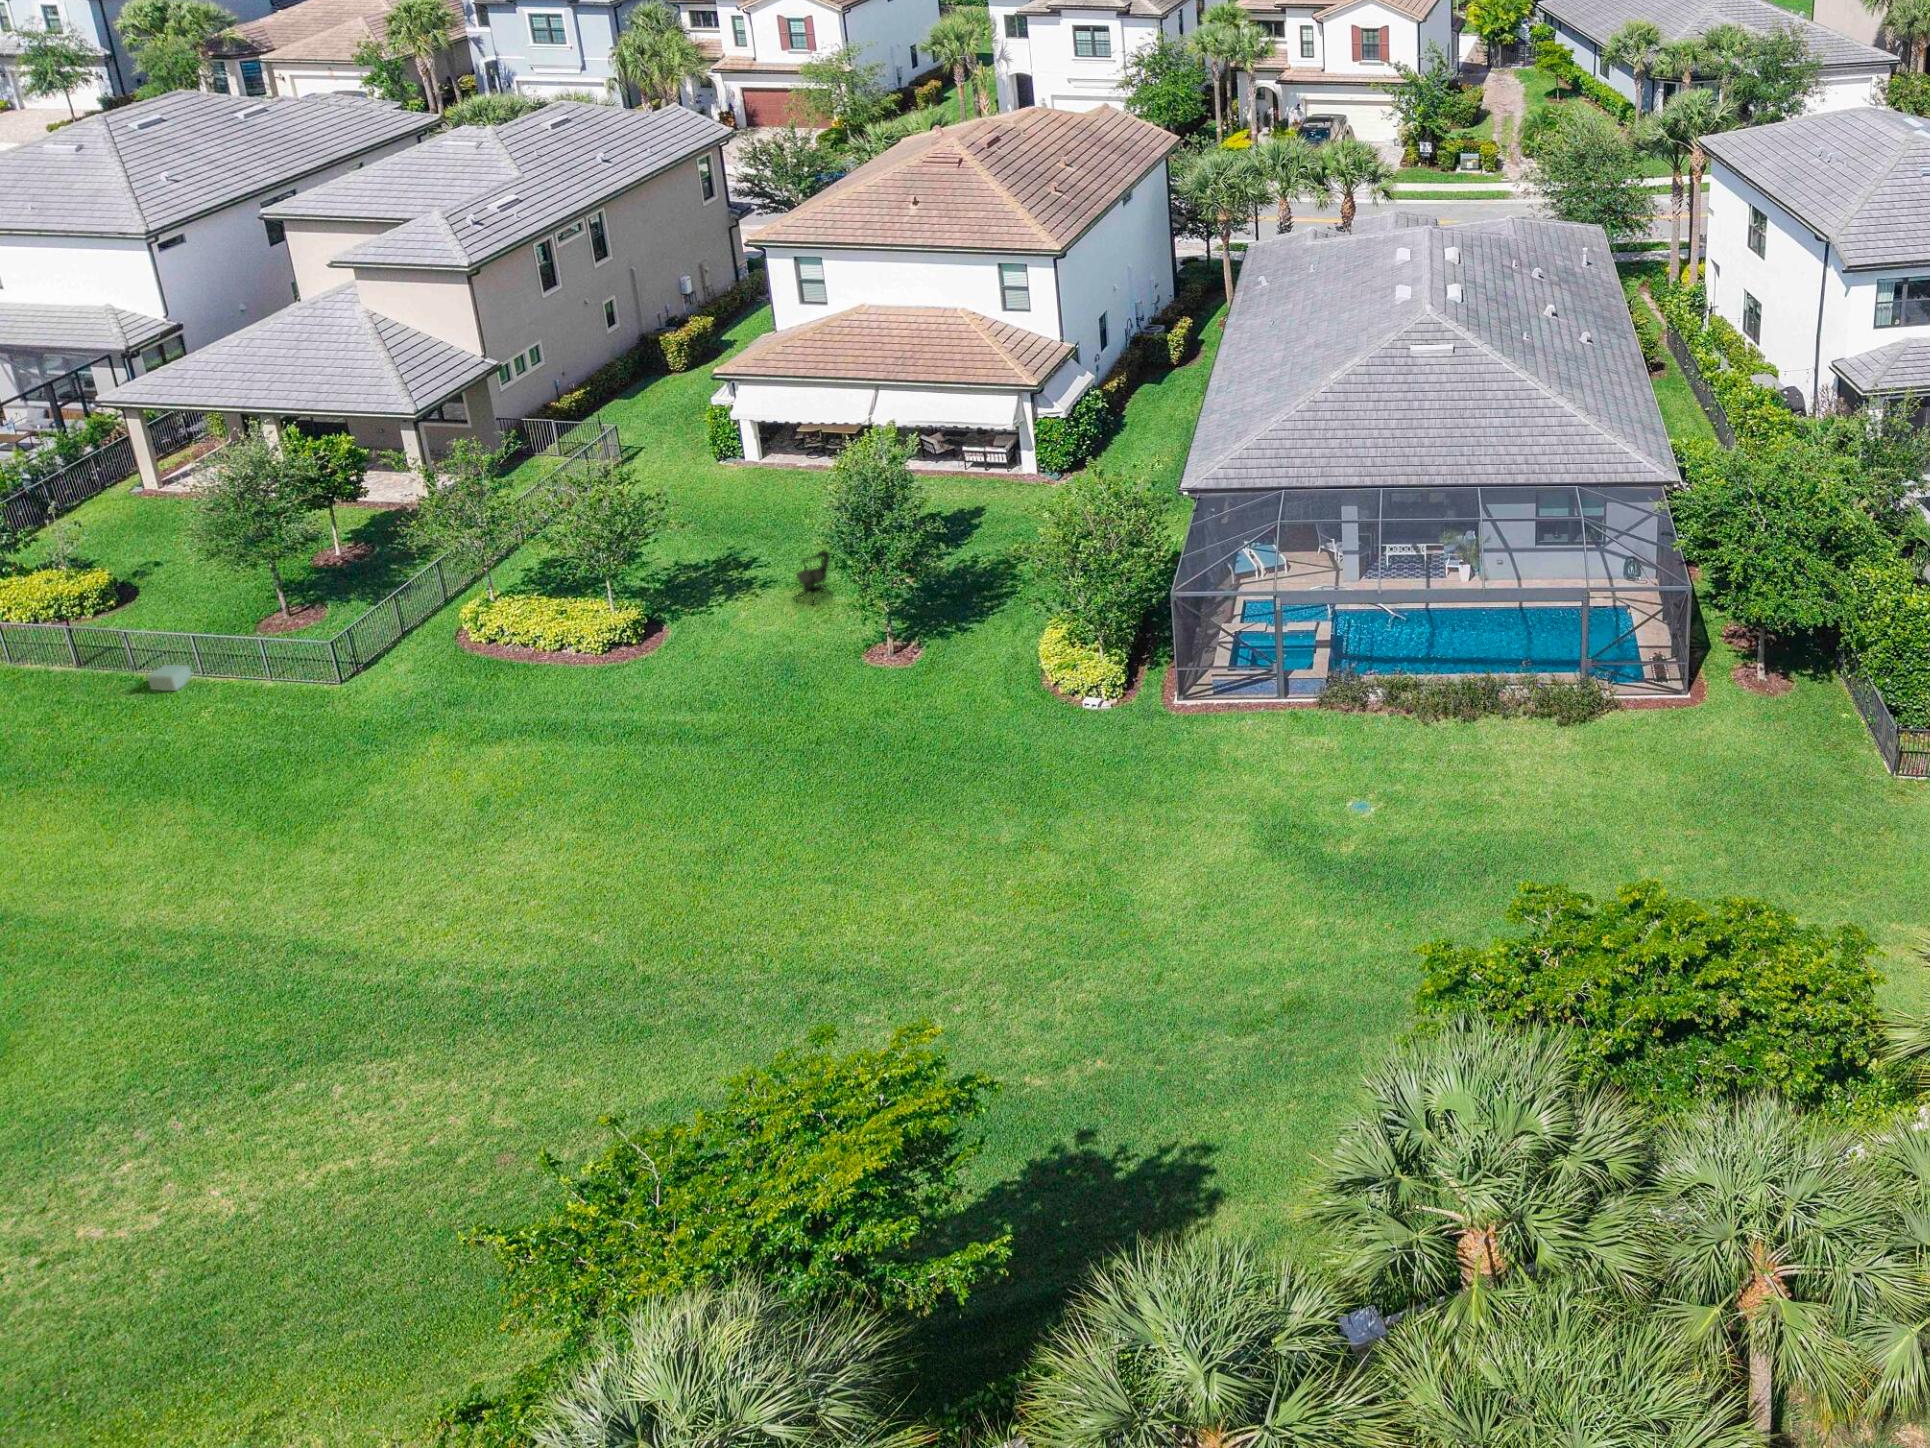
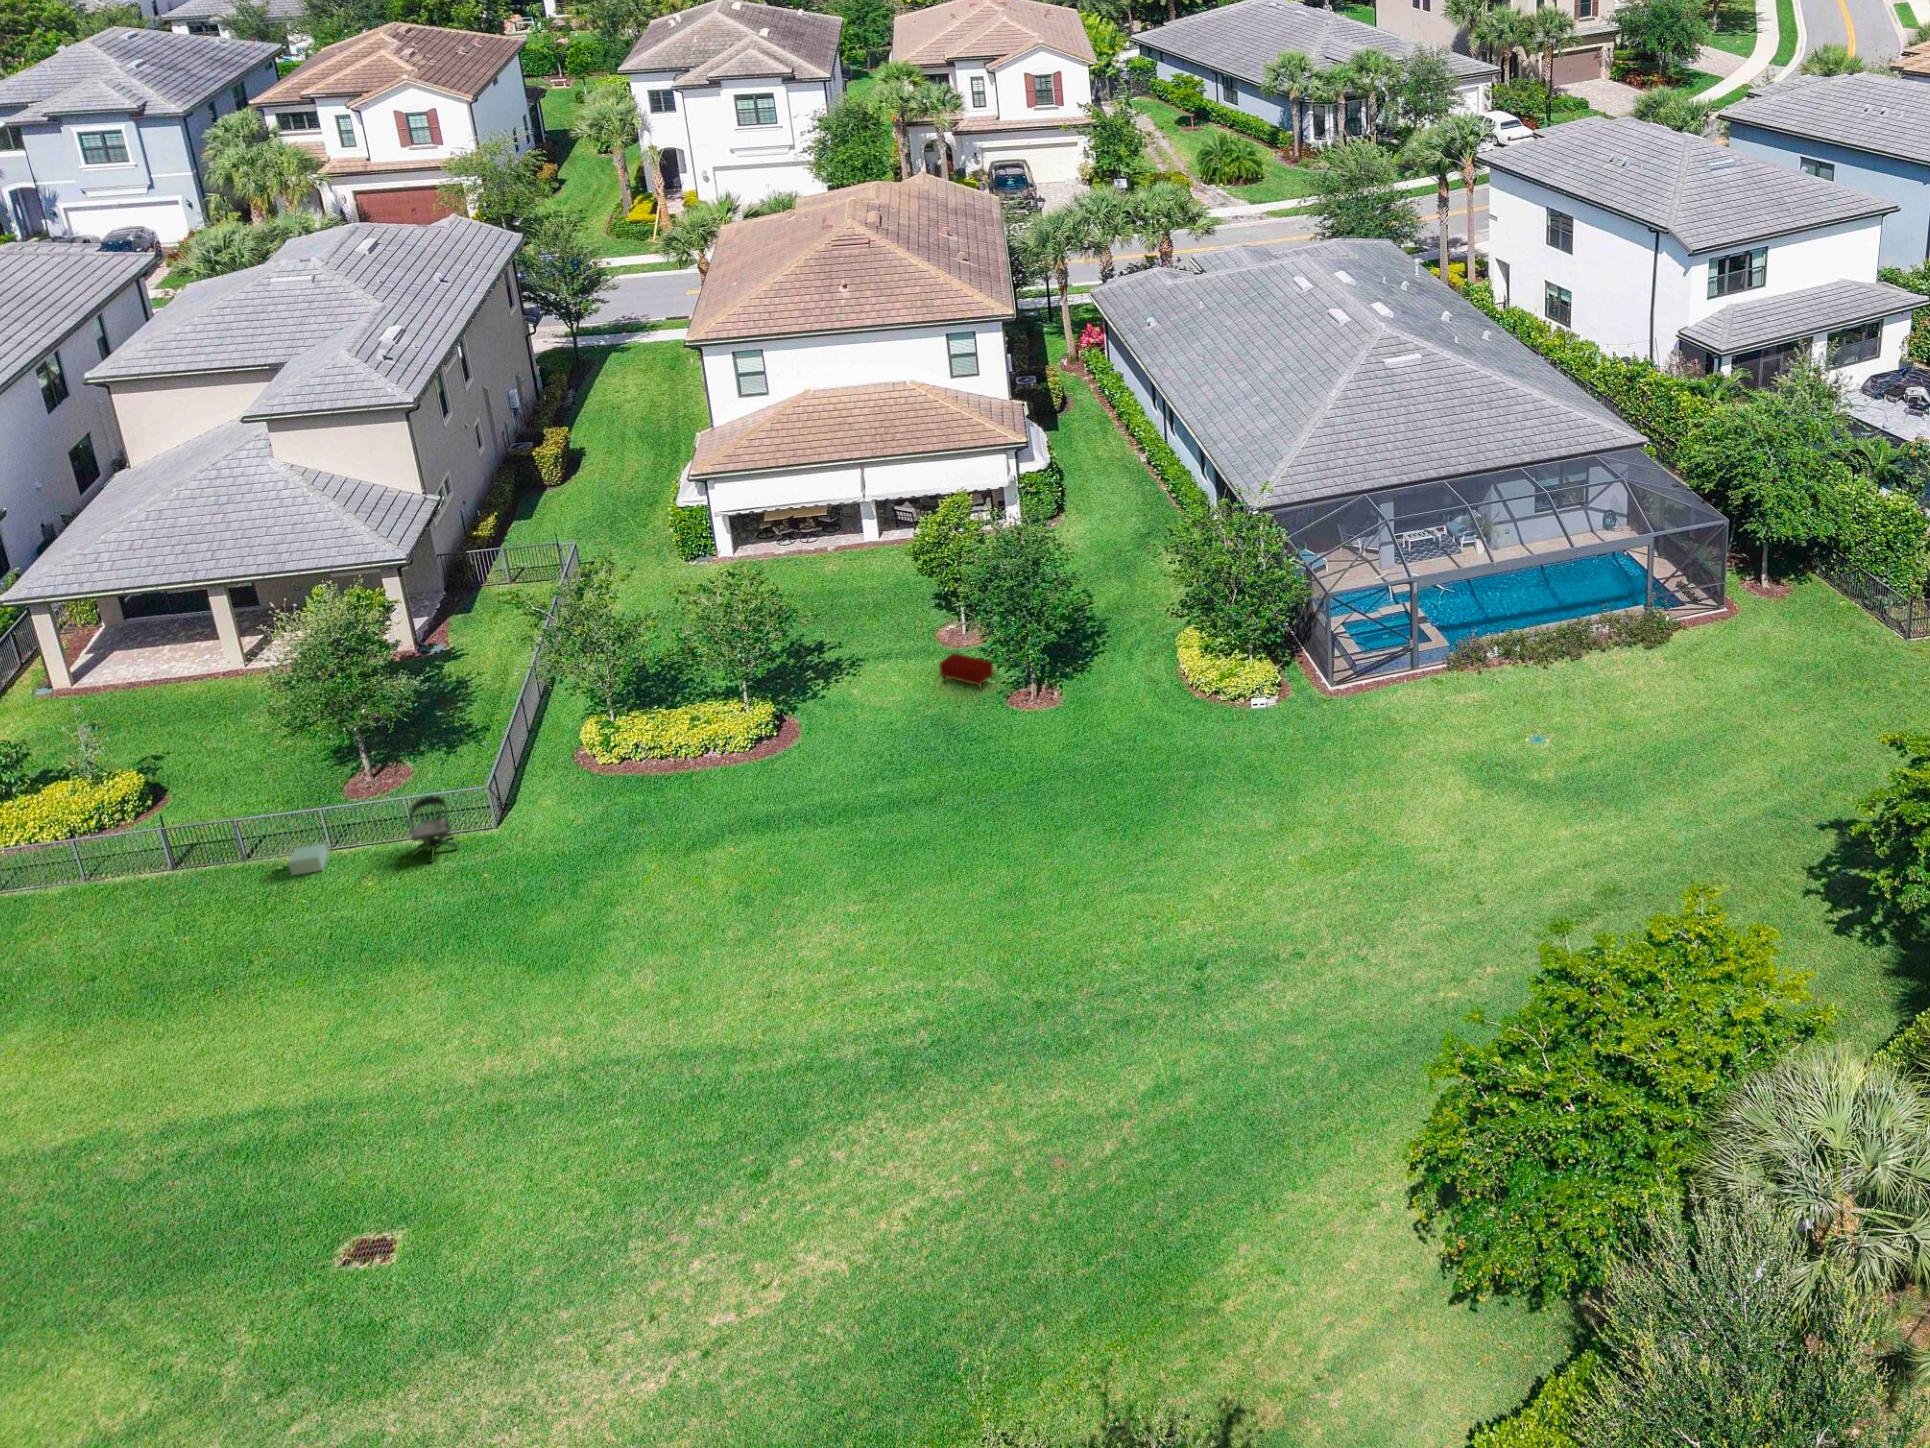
chair: present [795,551,833,601] -> present [408,796,457,860]
bench: none [819,591,869,637] -> present [939,653,994,689]

